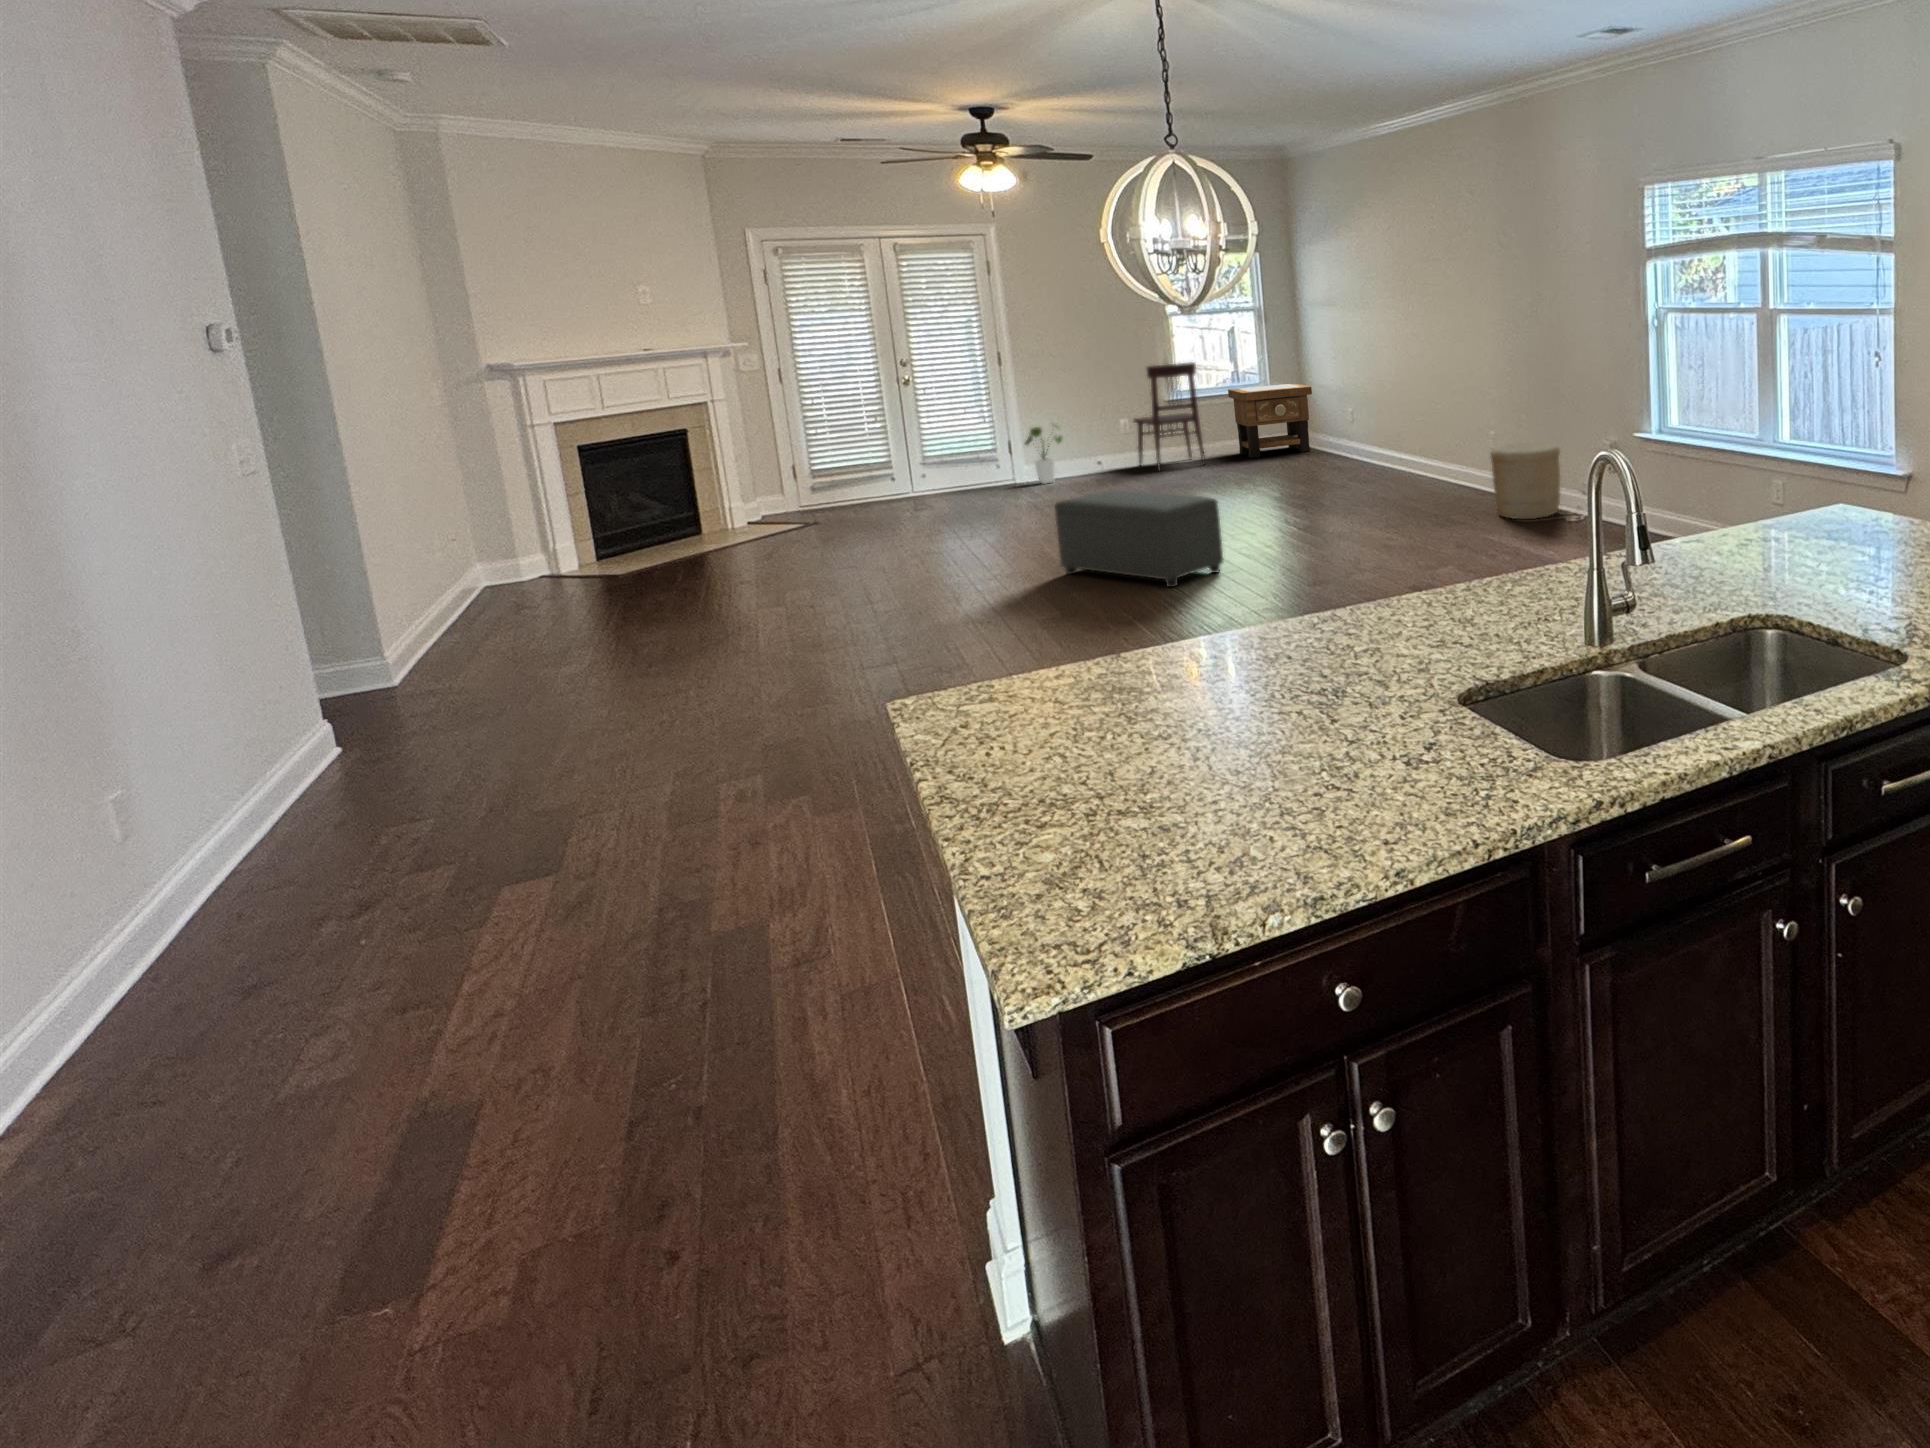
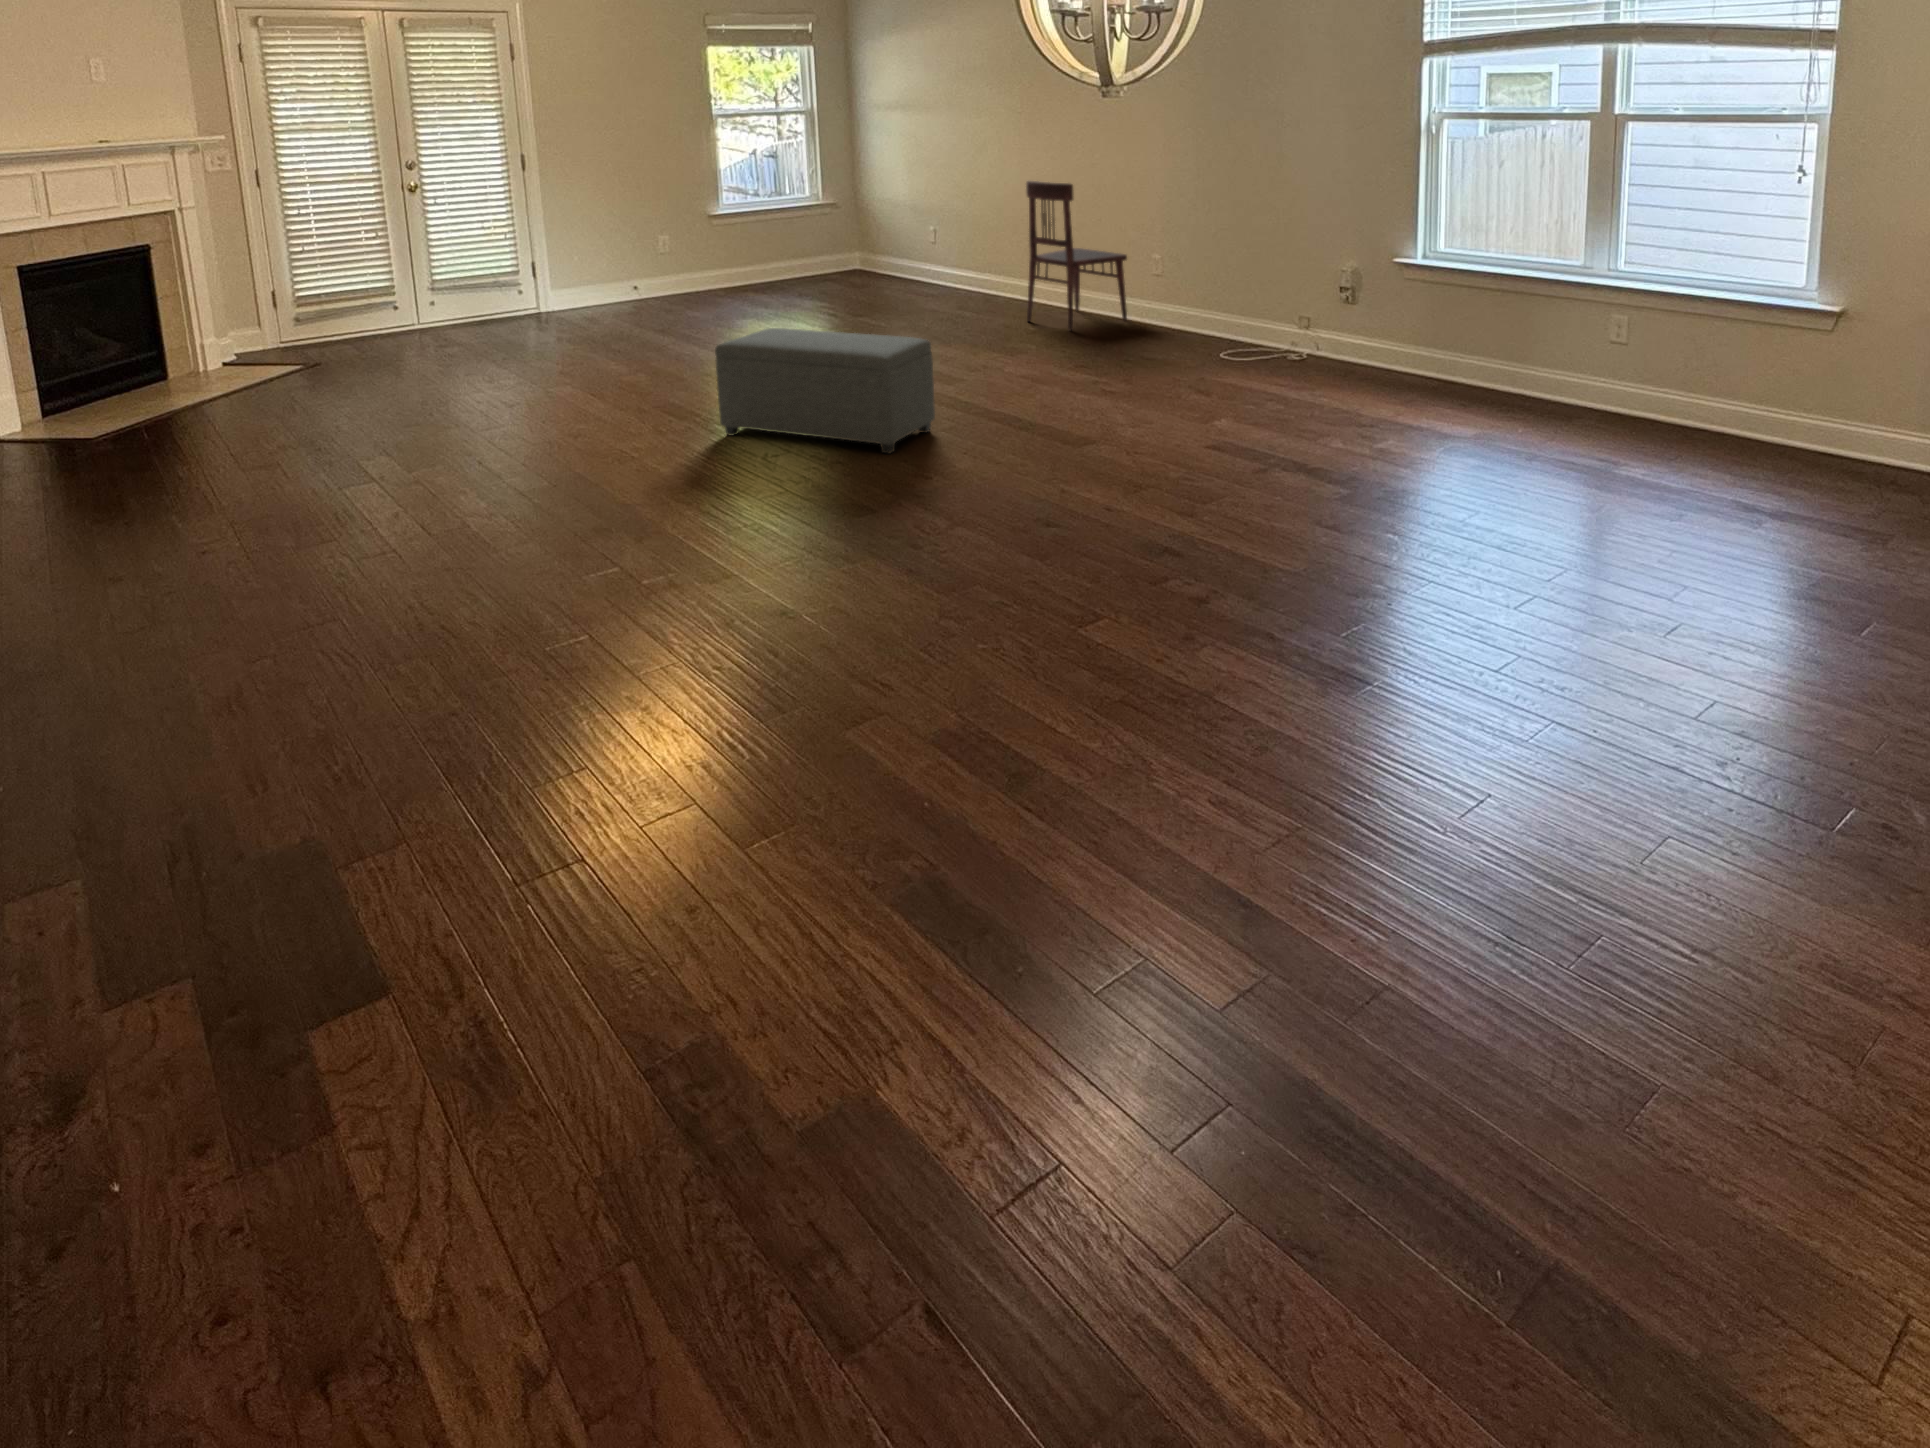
dining chair: present [1134,362,1205,470] -> present [1026,181,1127,331]
side table: present [1228,383,1312,458] -> none [781,196,881,282]
house plant: present [1025,425,1062,484] -> none [556,239,606,313]
woven basket: present [1490,443,1560,519] -> none [1189,270,1273,359]

